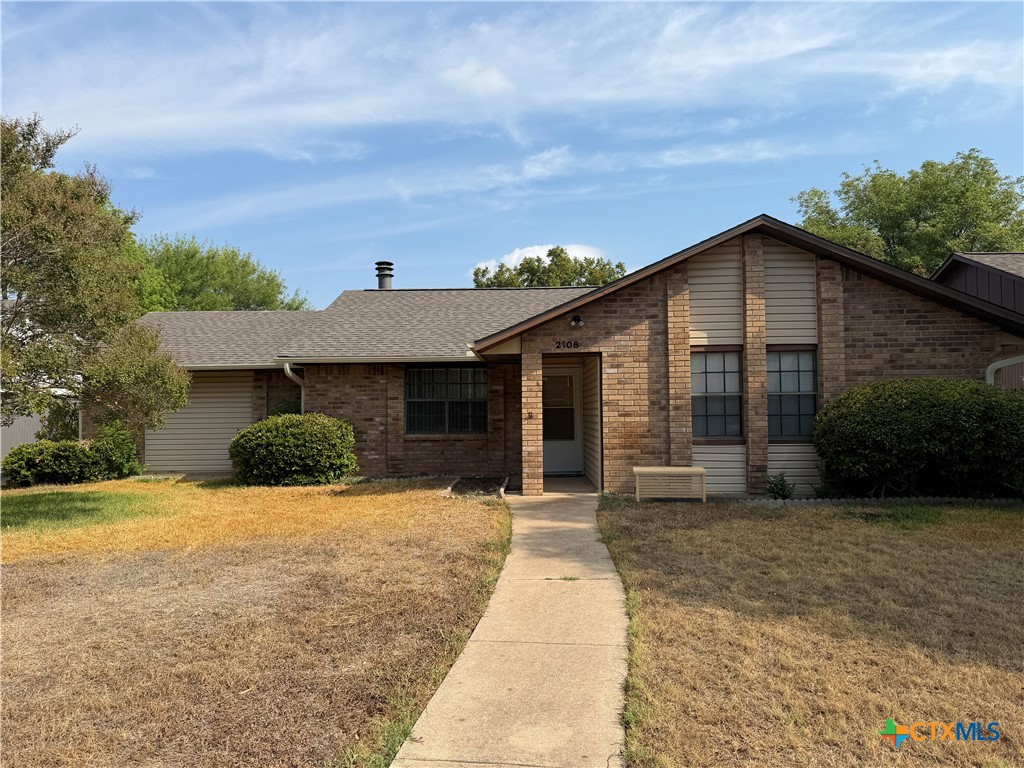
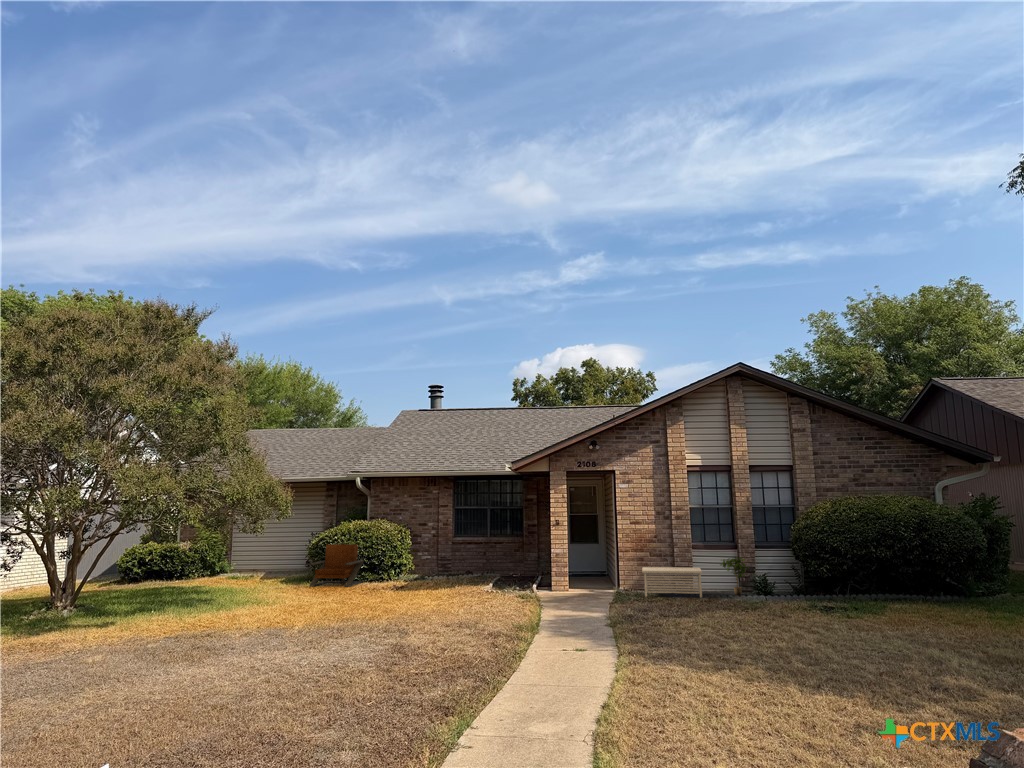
lounge chair: none [227,442,296,493] -> present [309,544,364,587]
potted plant: none [727,454,762,499] -> present [720,557,748,595]

